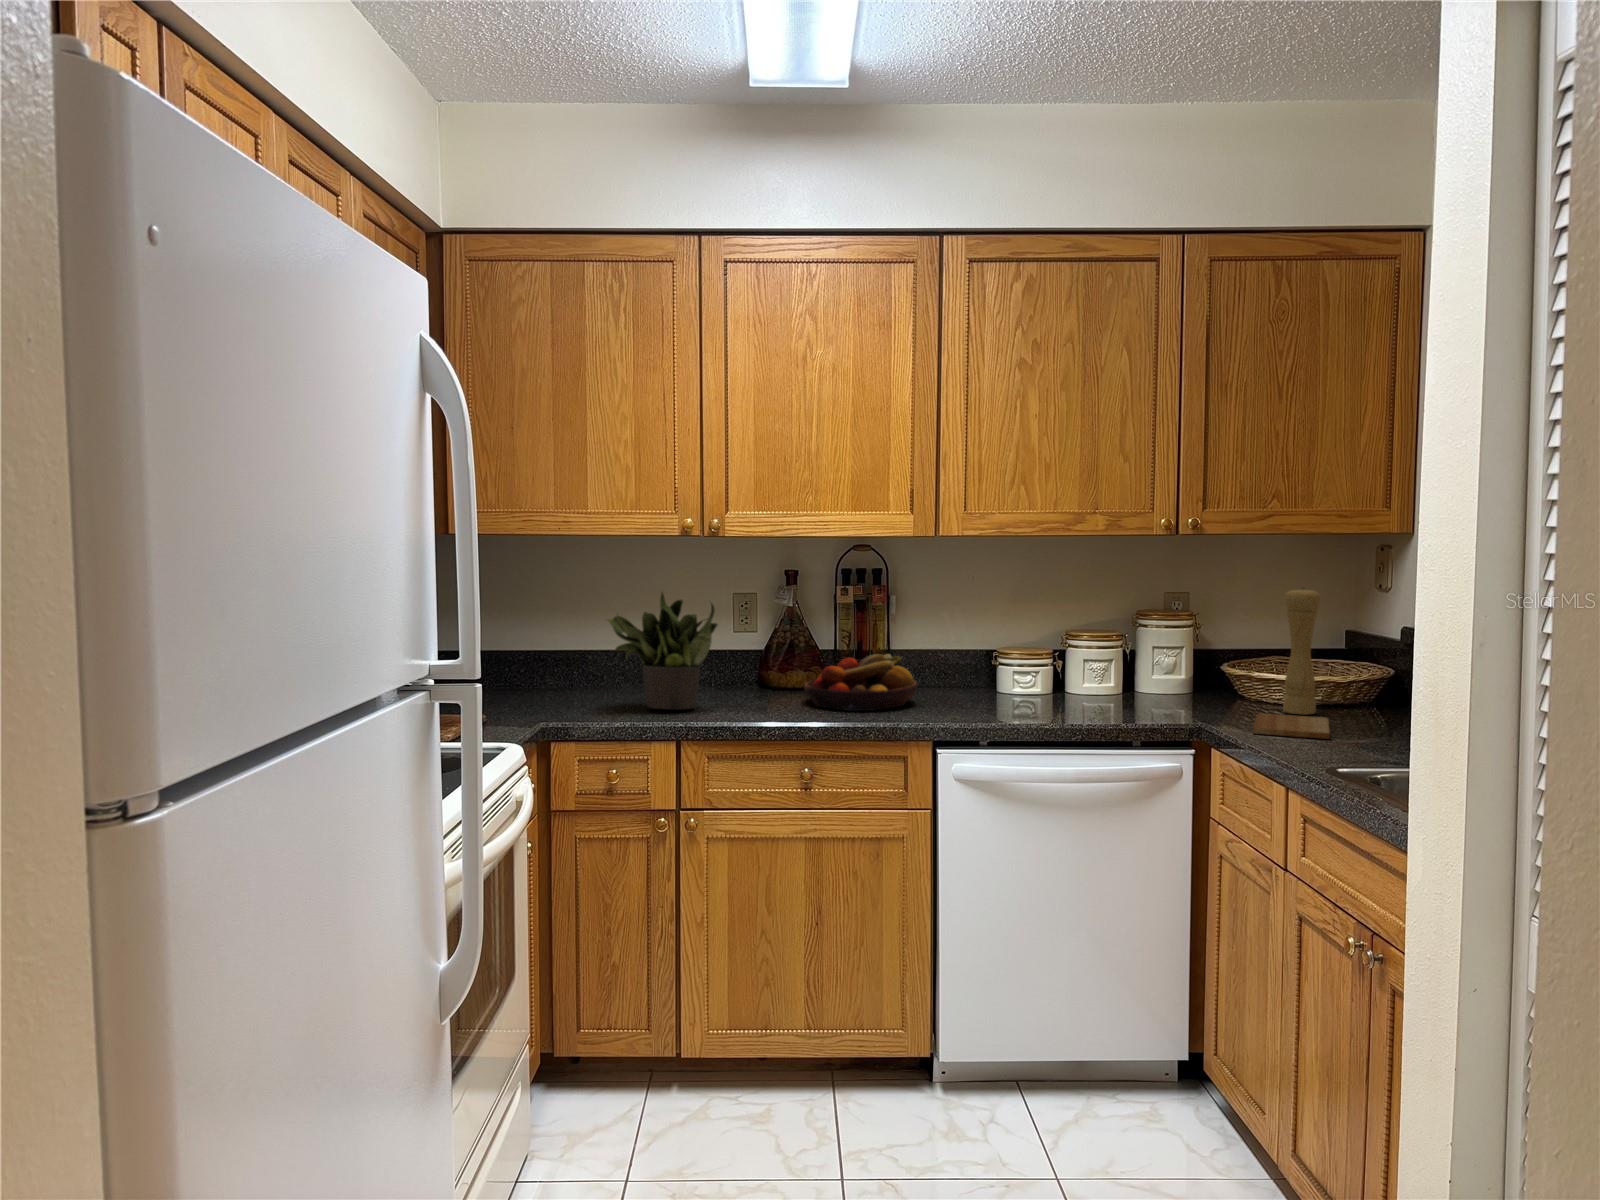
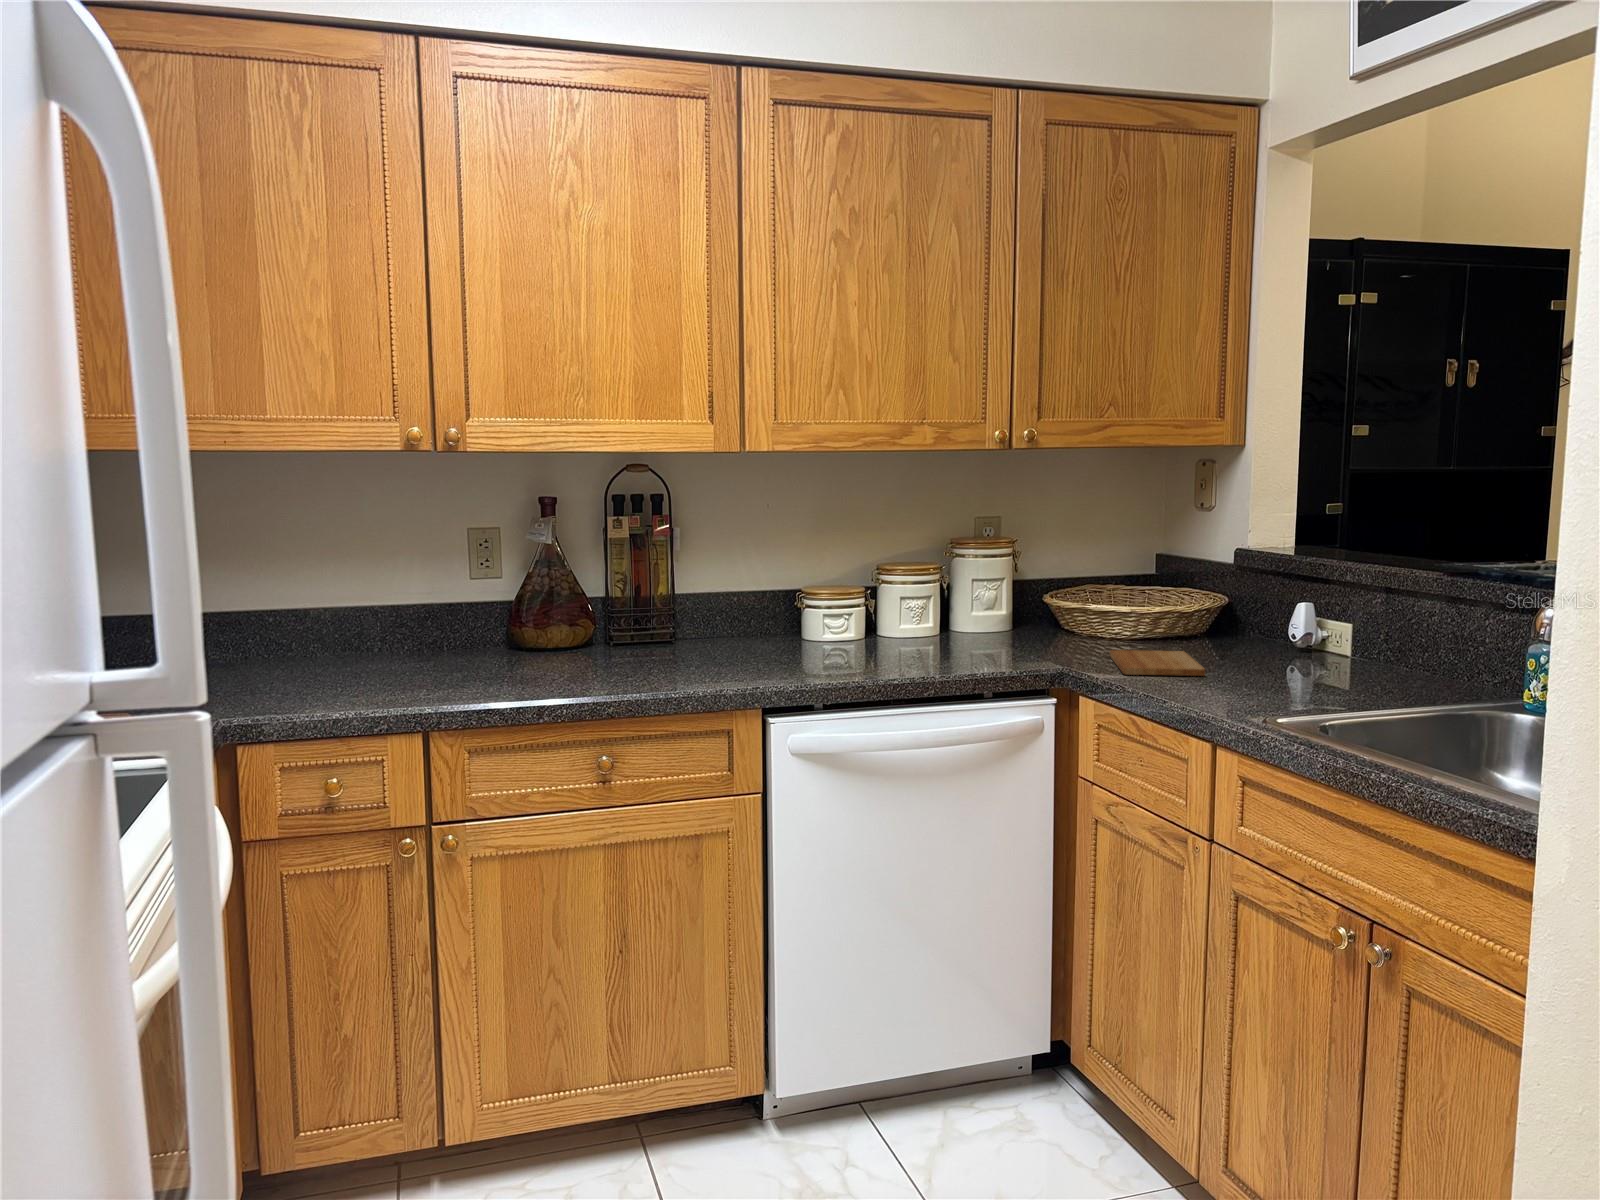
pepper mill: present [1283,587,1320,715] -> none [1128,507,1166,649]
potted plant: present [607,593,717,710] -> none [299,526,468,689]
fruit bowl: present [804,654,917,711] -> none [579,600,722,675]

